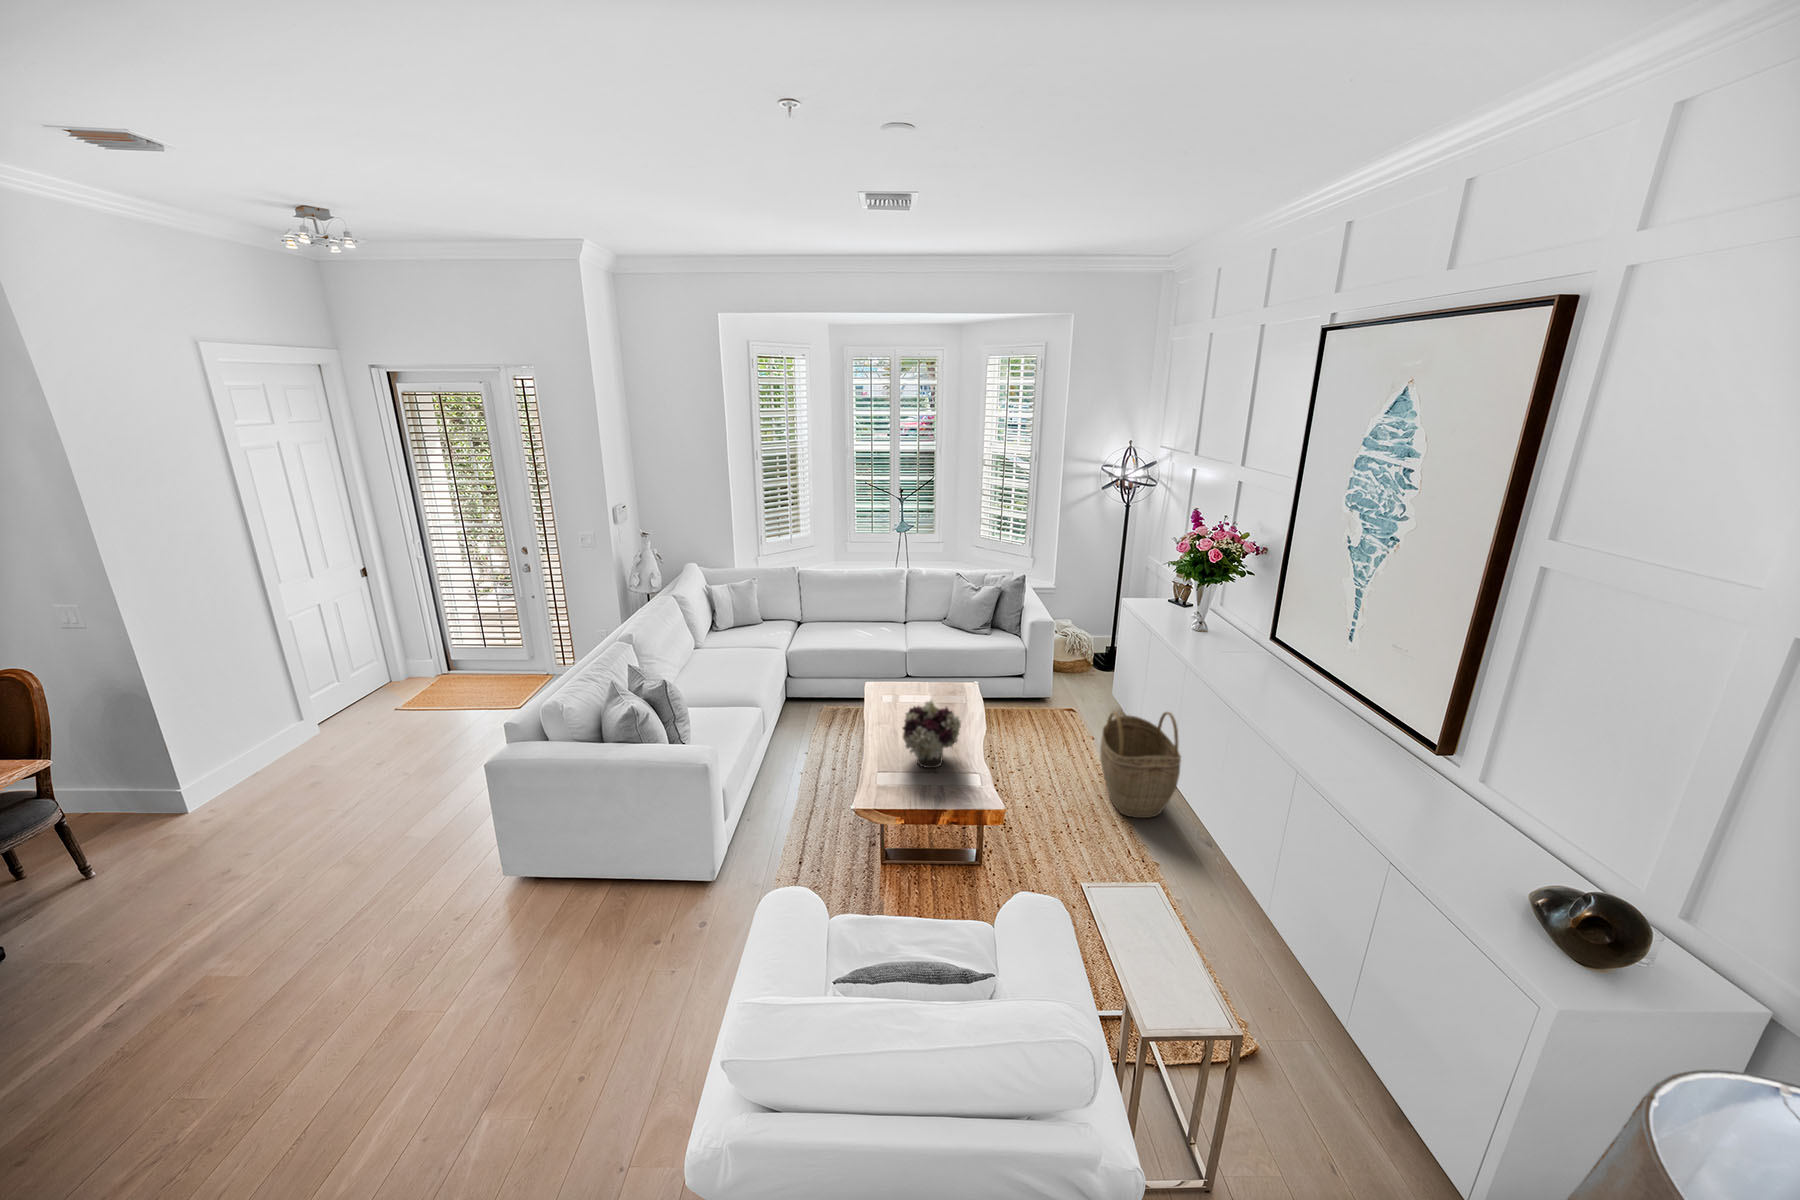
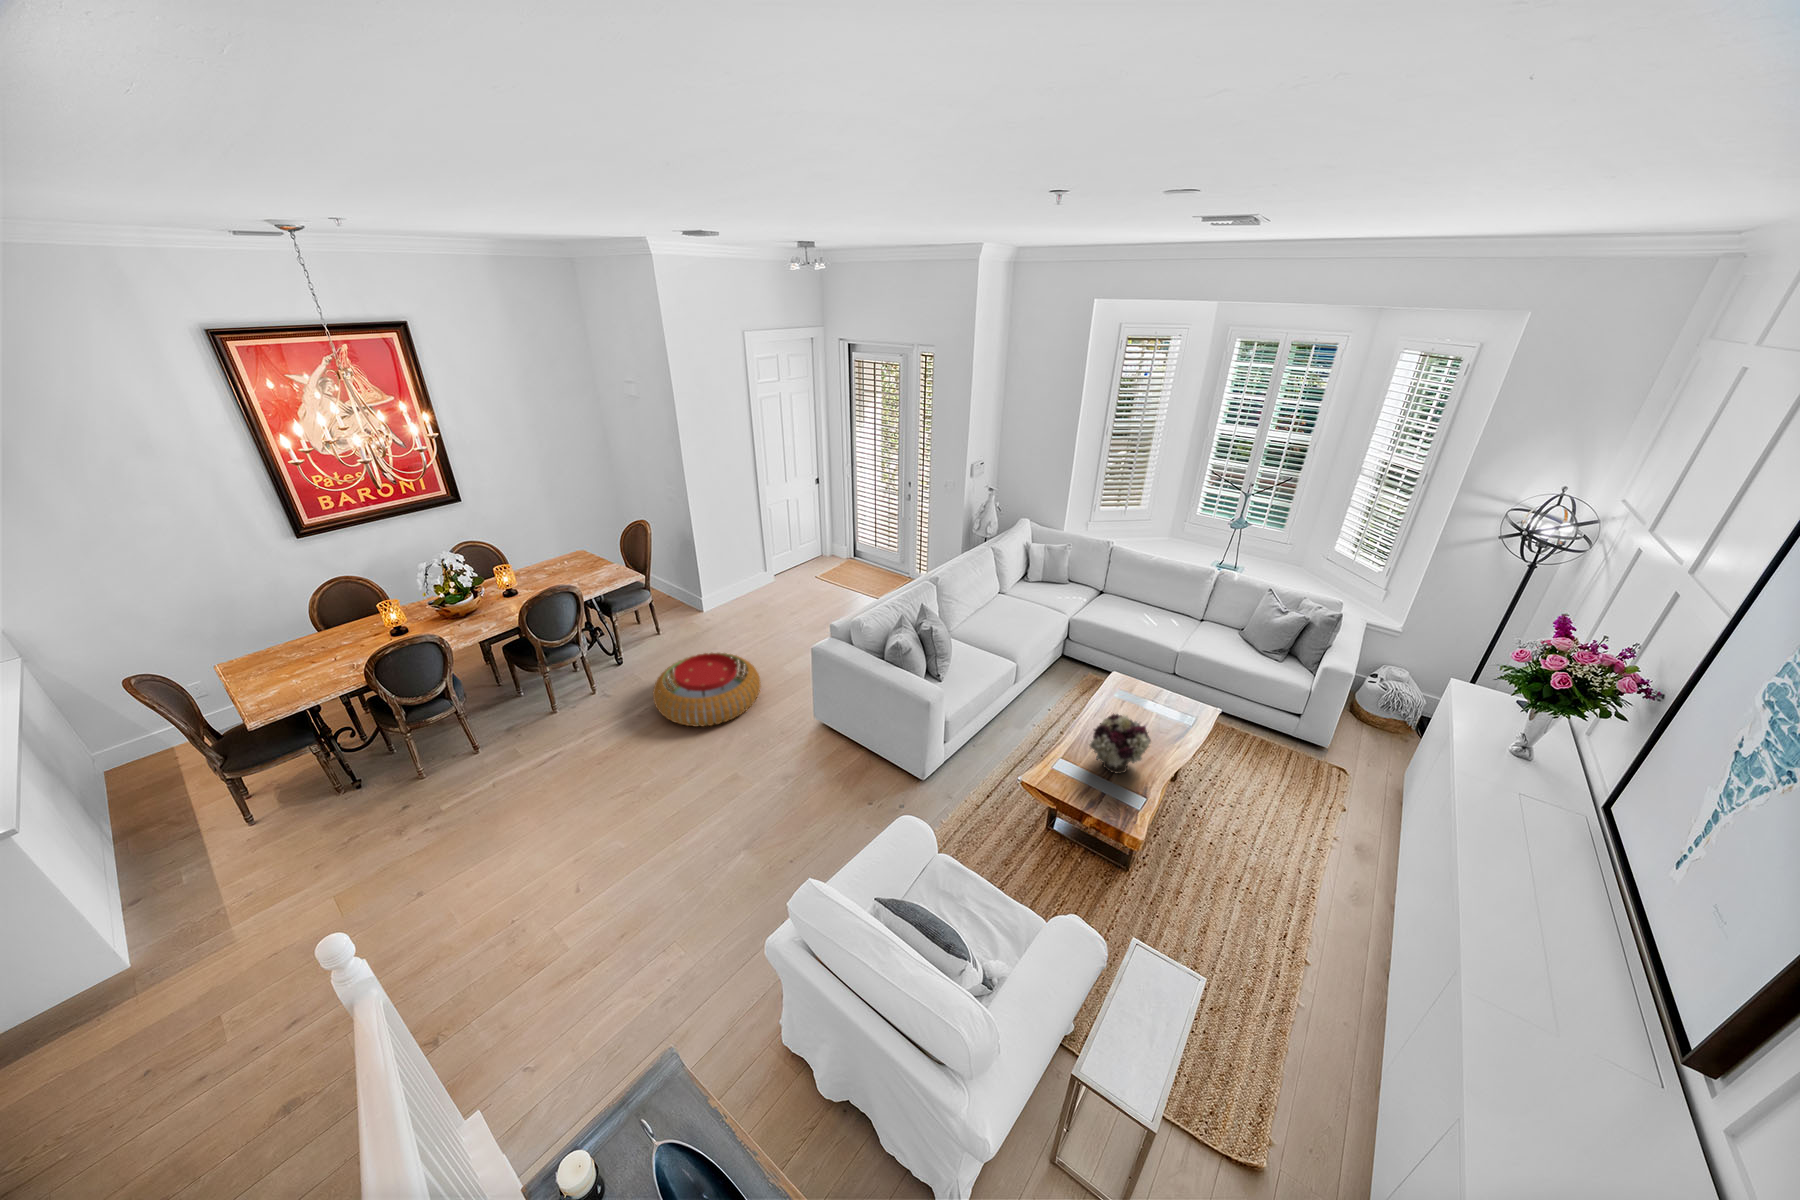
woven basket: present [1100,712,1181,818] -> none [1309,798,1414,921]
pouf: none [160,837,394,987] -> present [653,653,761,726]

